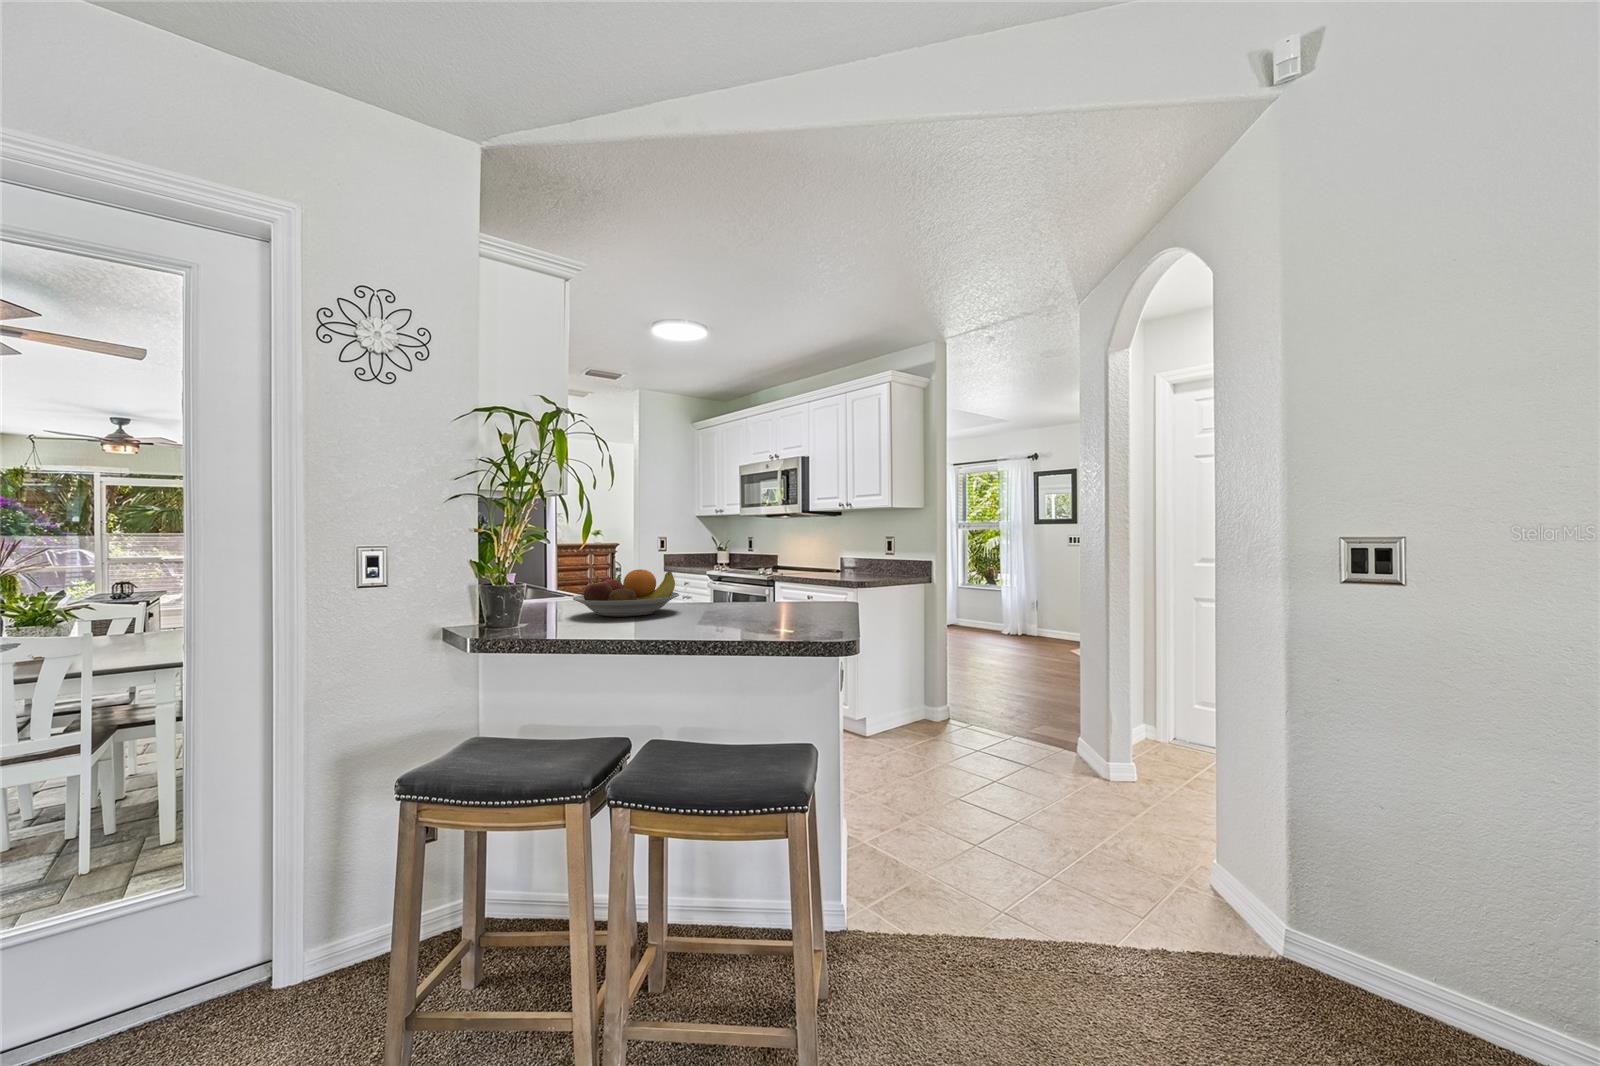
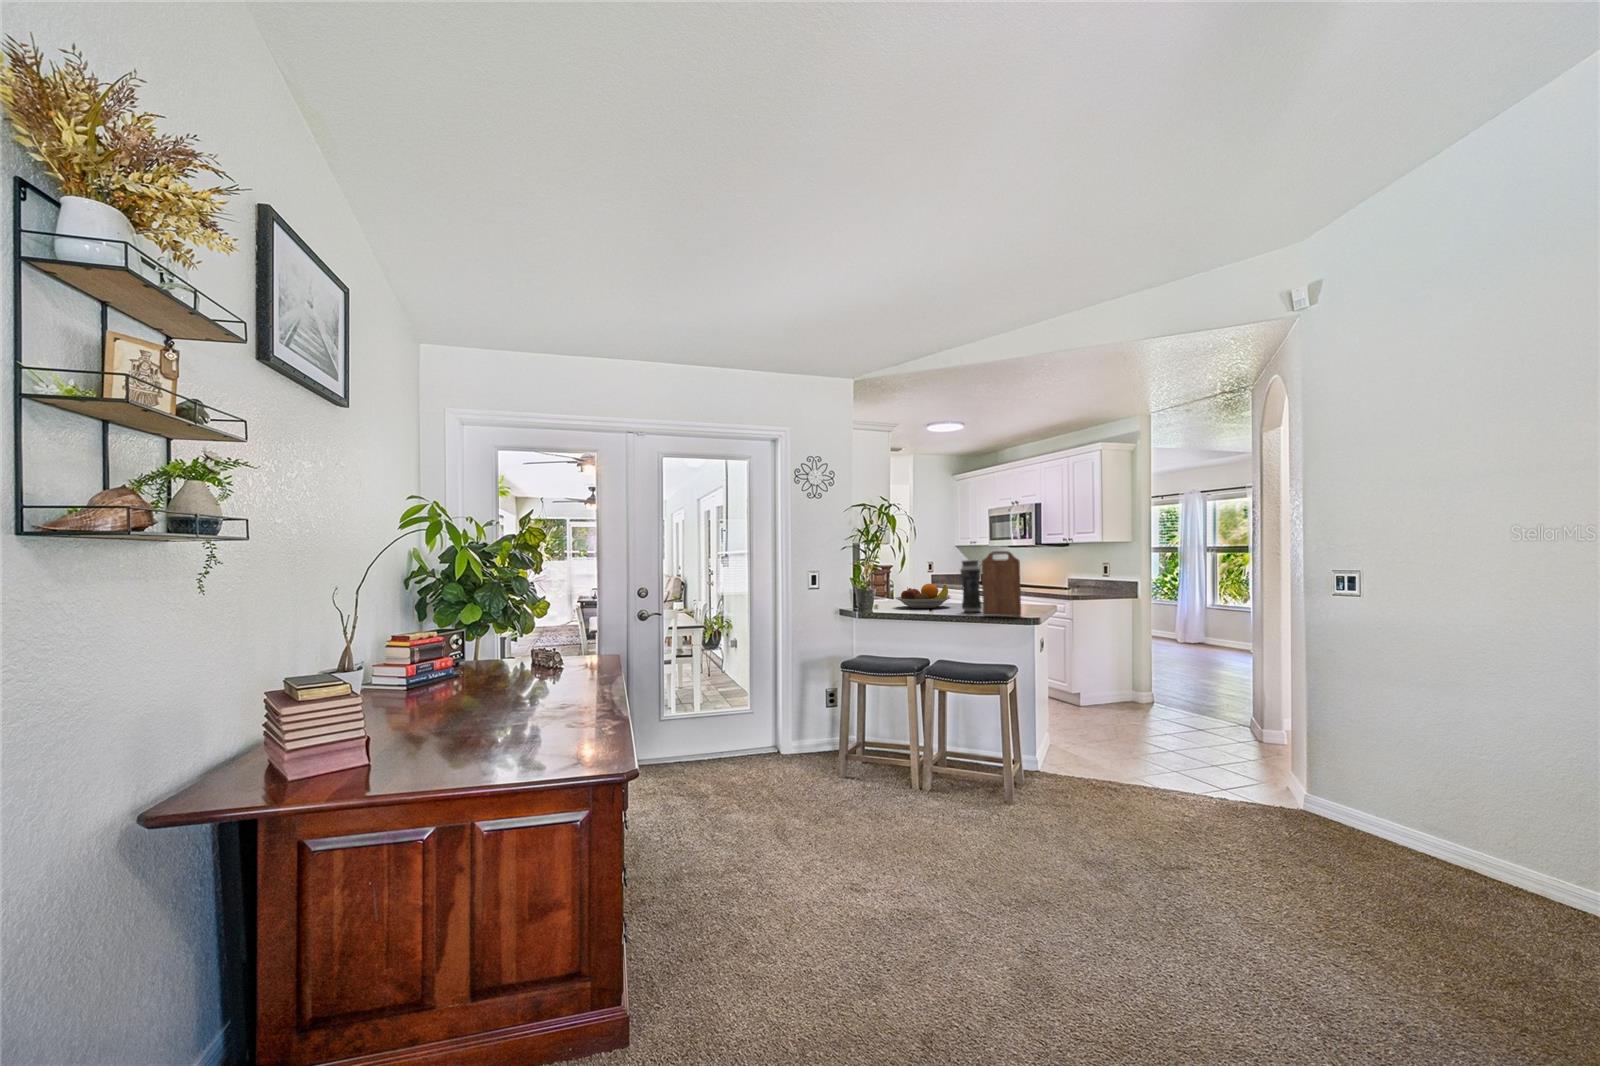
cutting board: none [738,502,816,635] -> present [982,551,1021,616]
vase: none [695,523,736,626] -> present [960,560,982,612]

